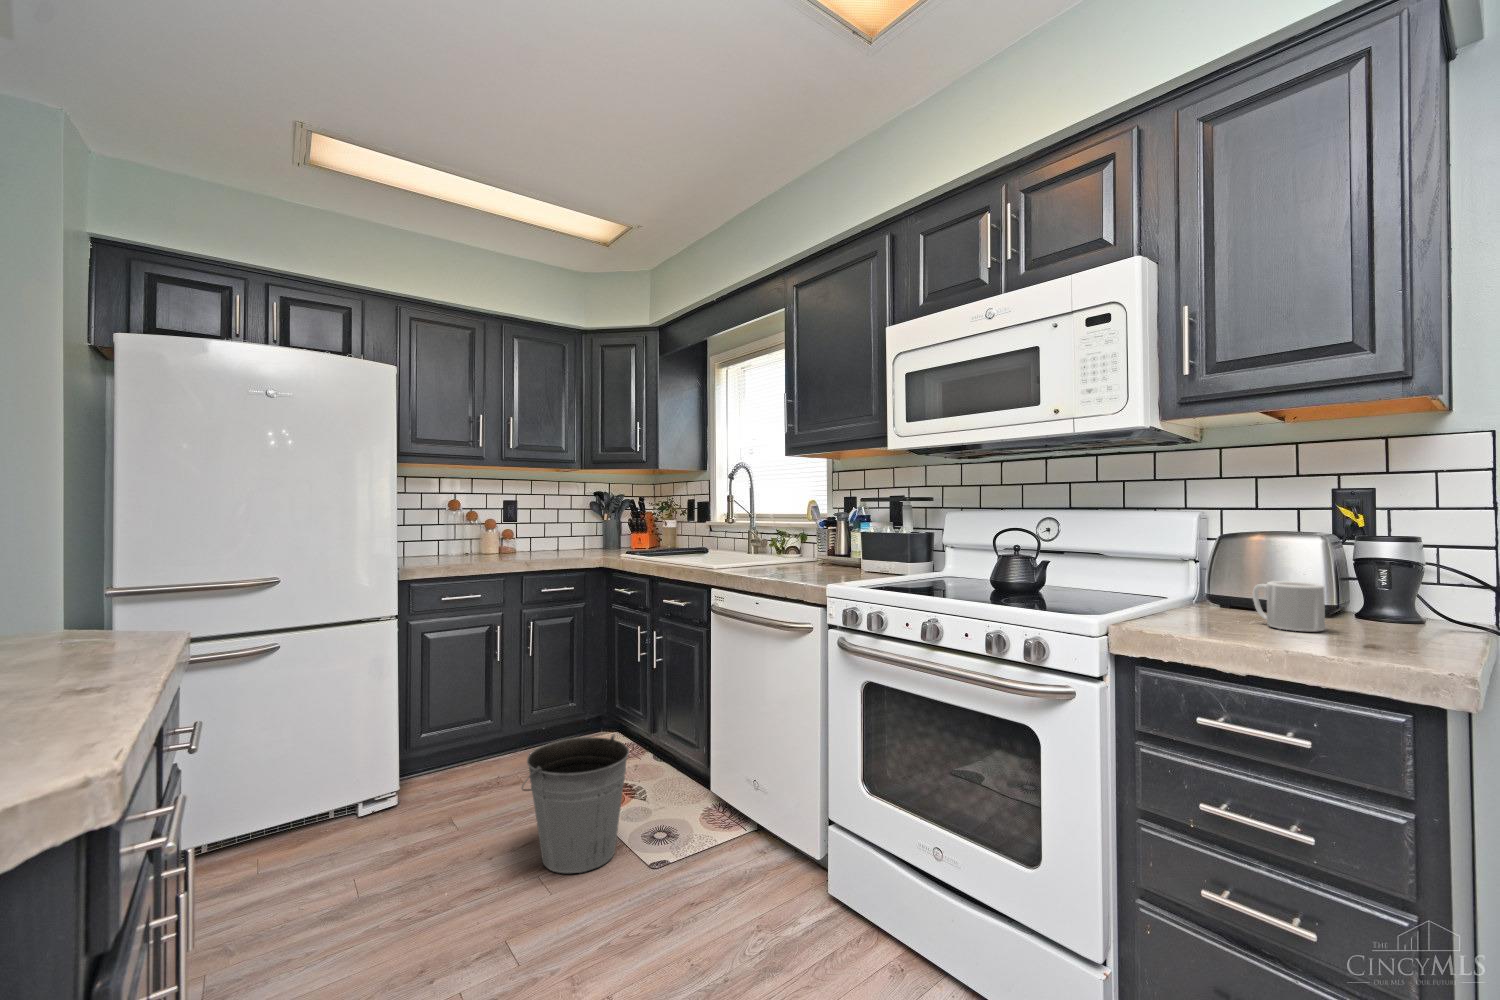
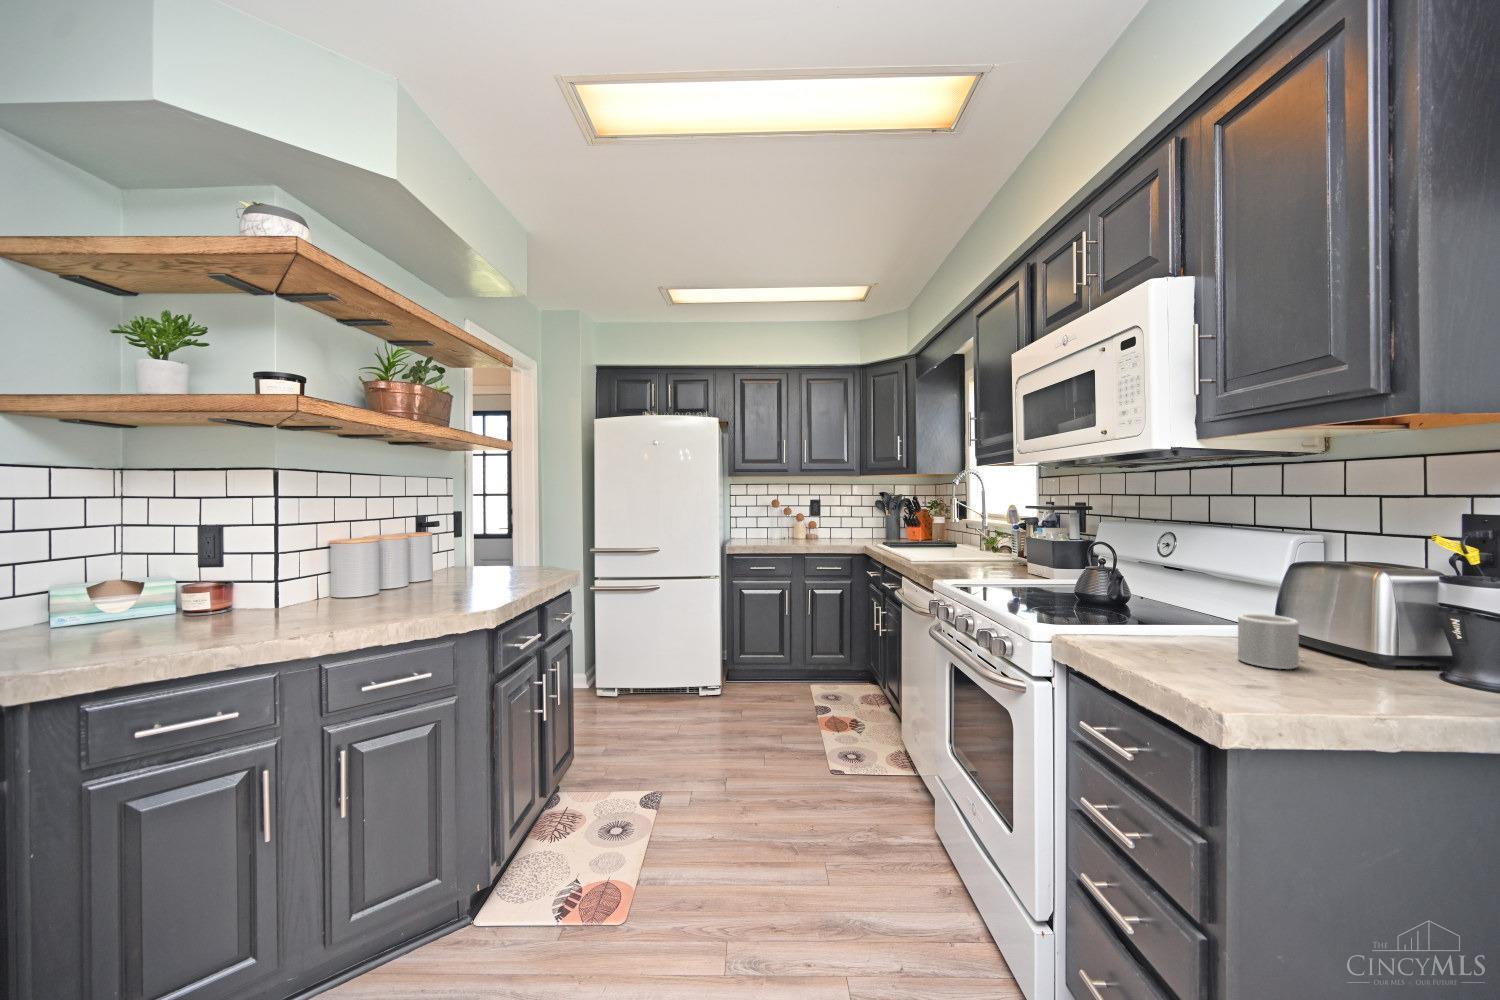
bucket: present [522,734,629,873] -> none [758,673,829,762]

